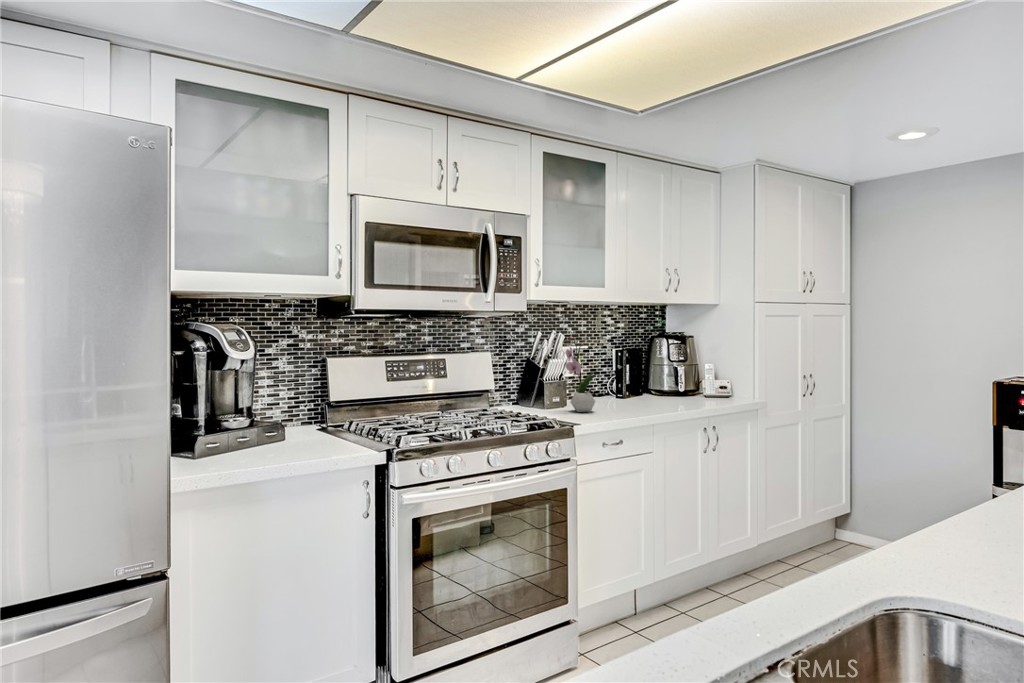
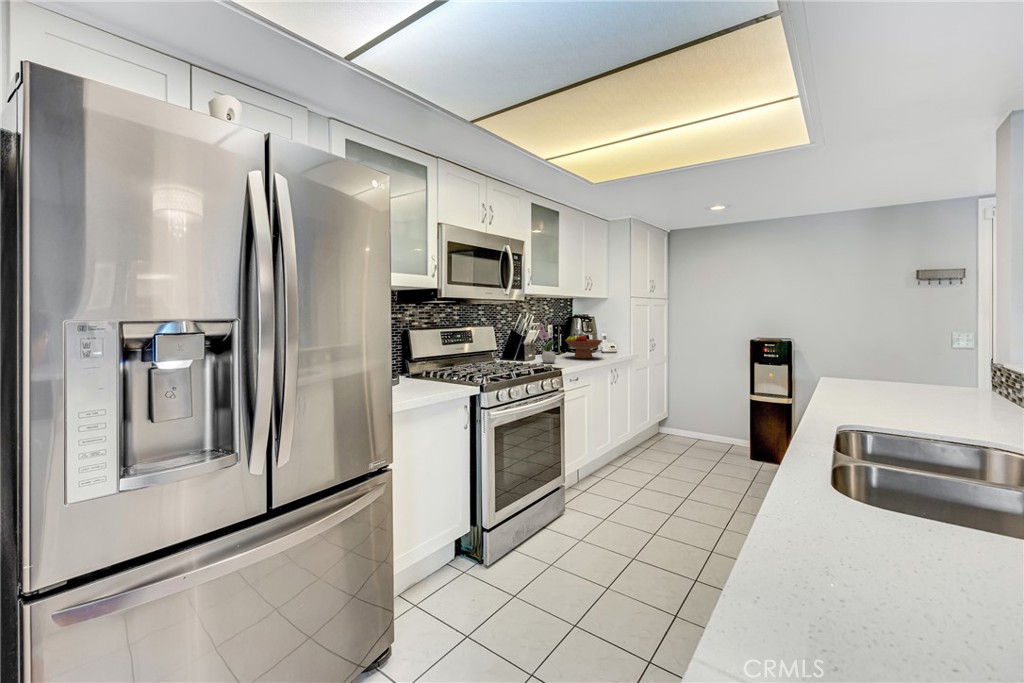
fruit bowl: none [628,363,692,405] -> present [565,334,602,359]

